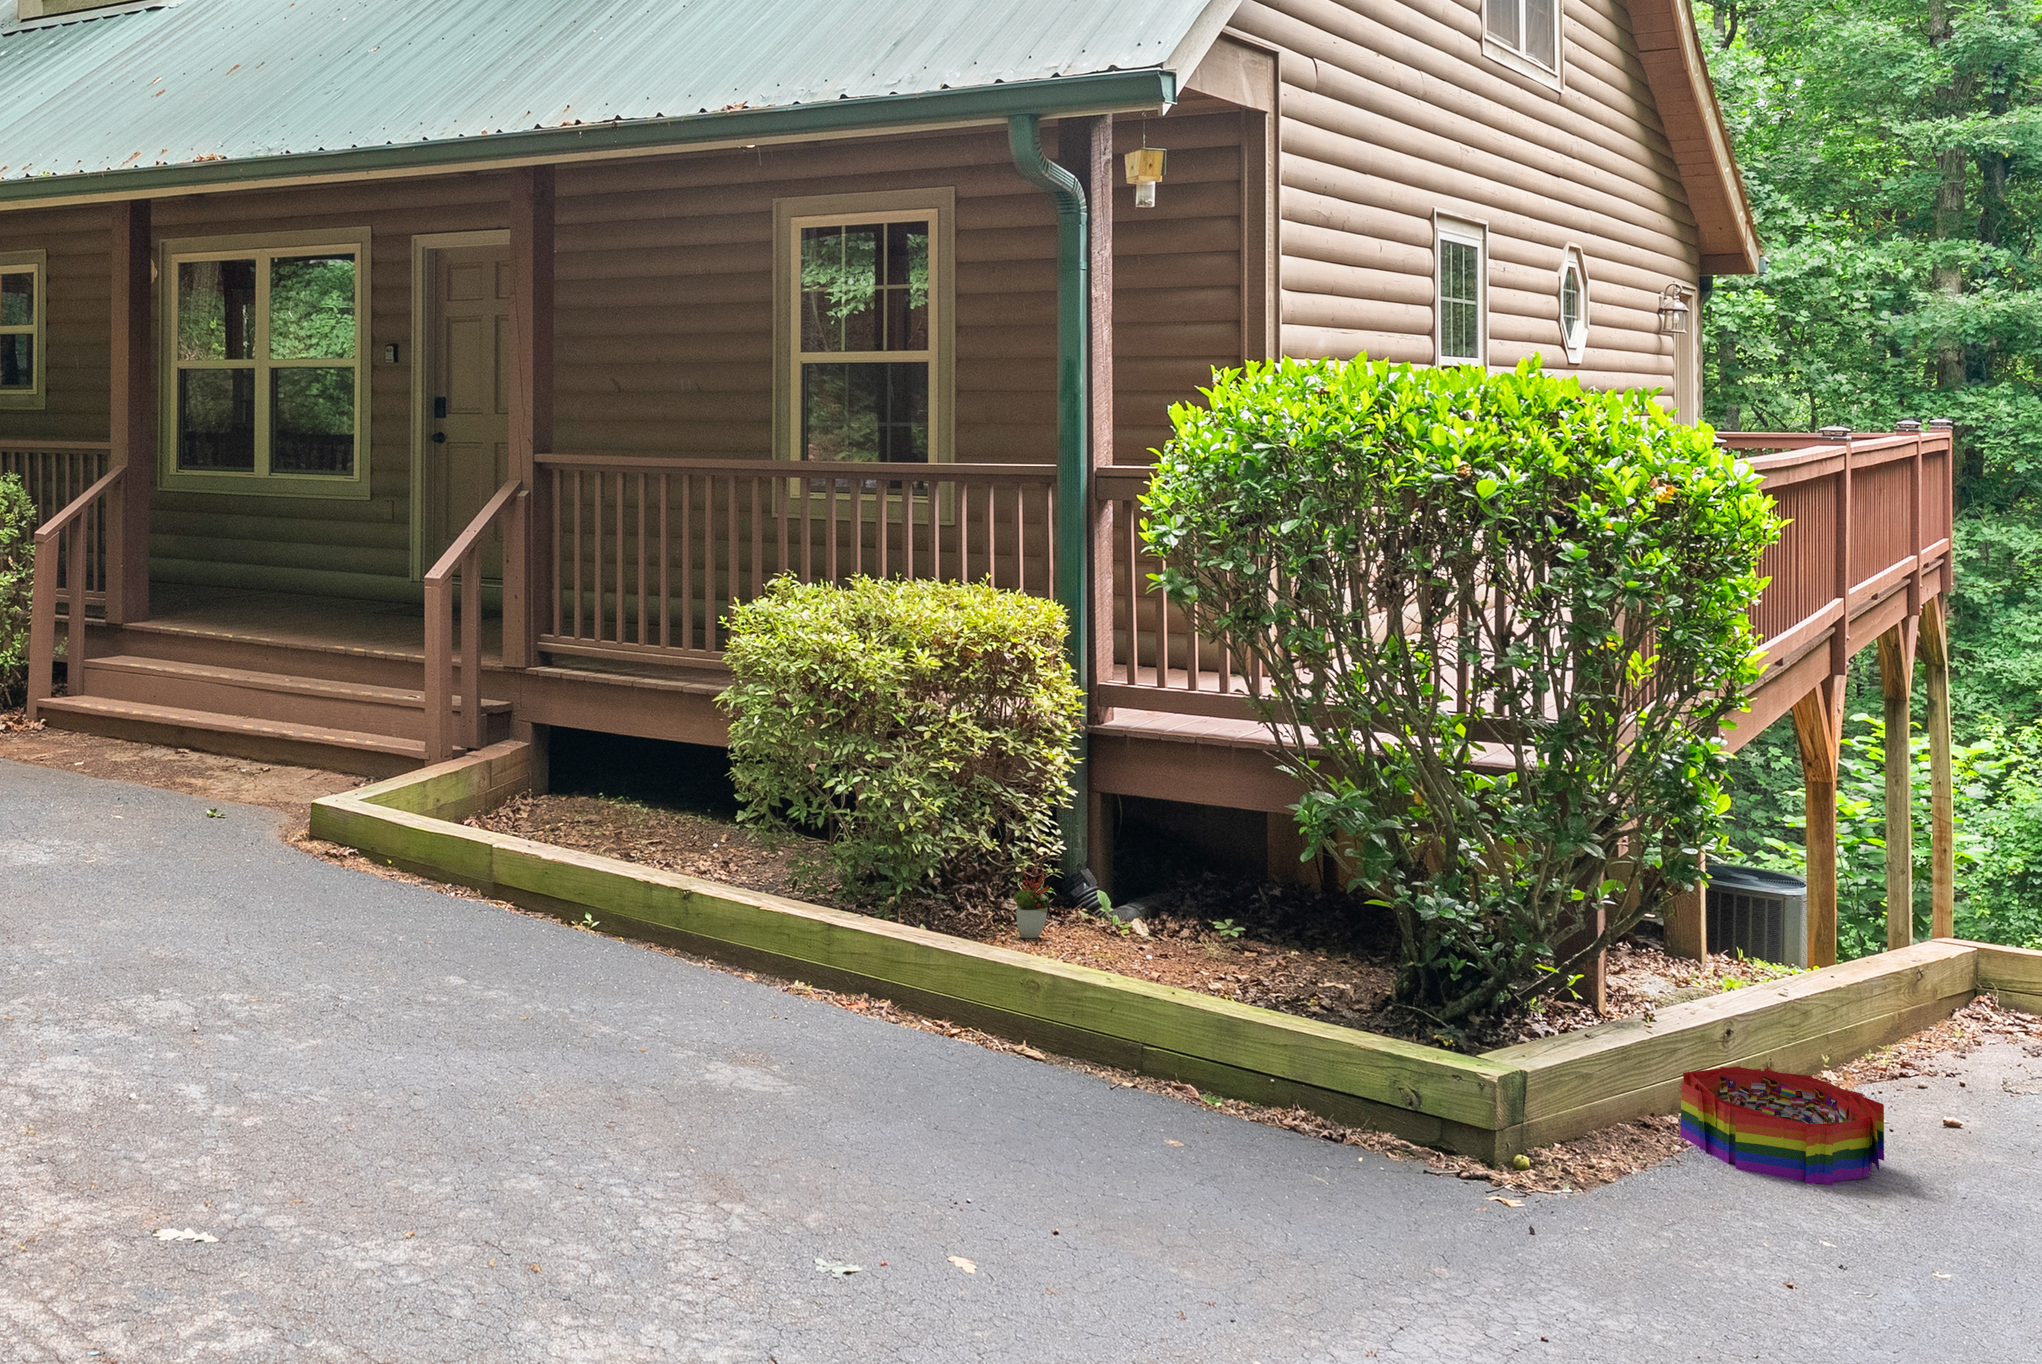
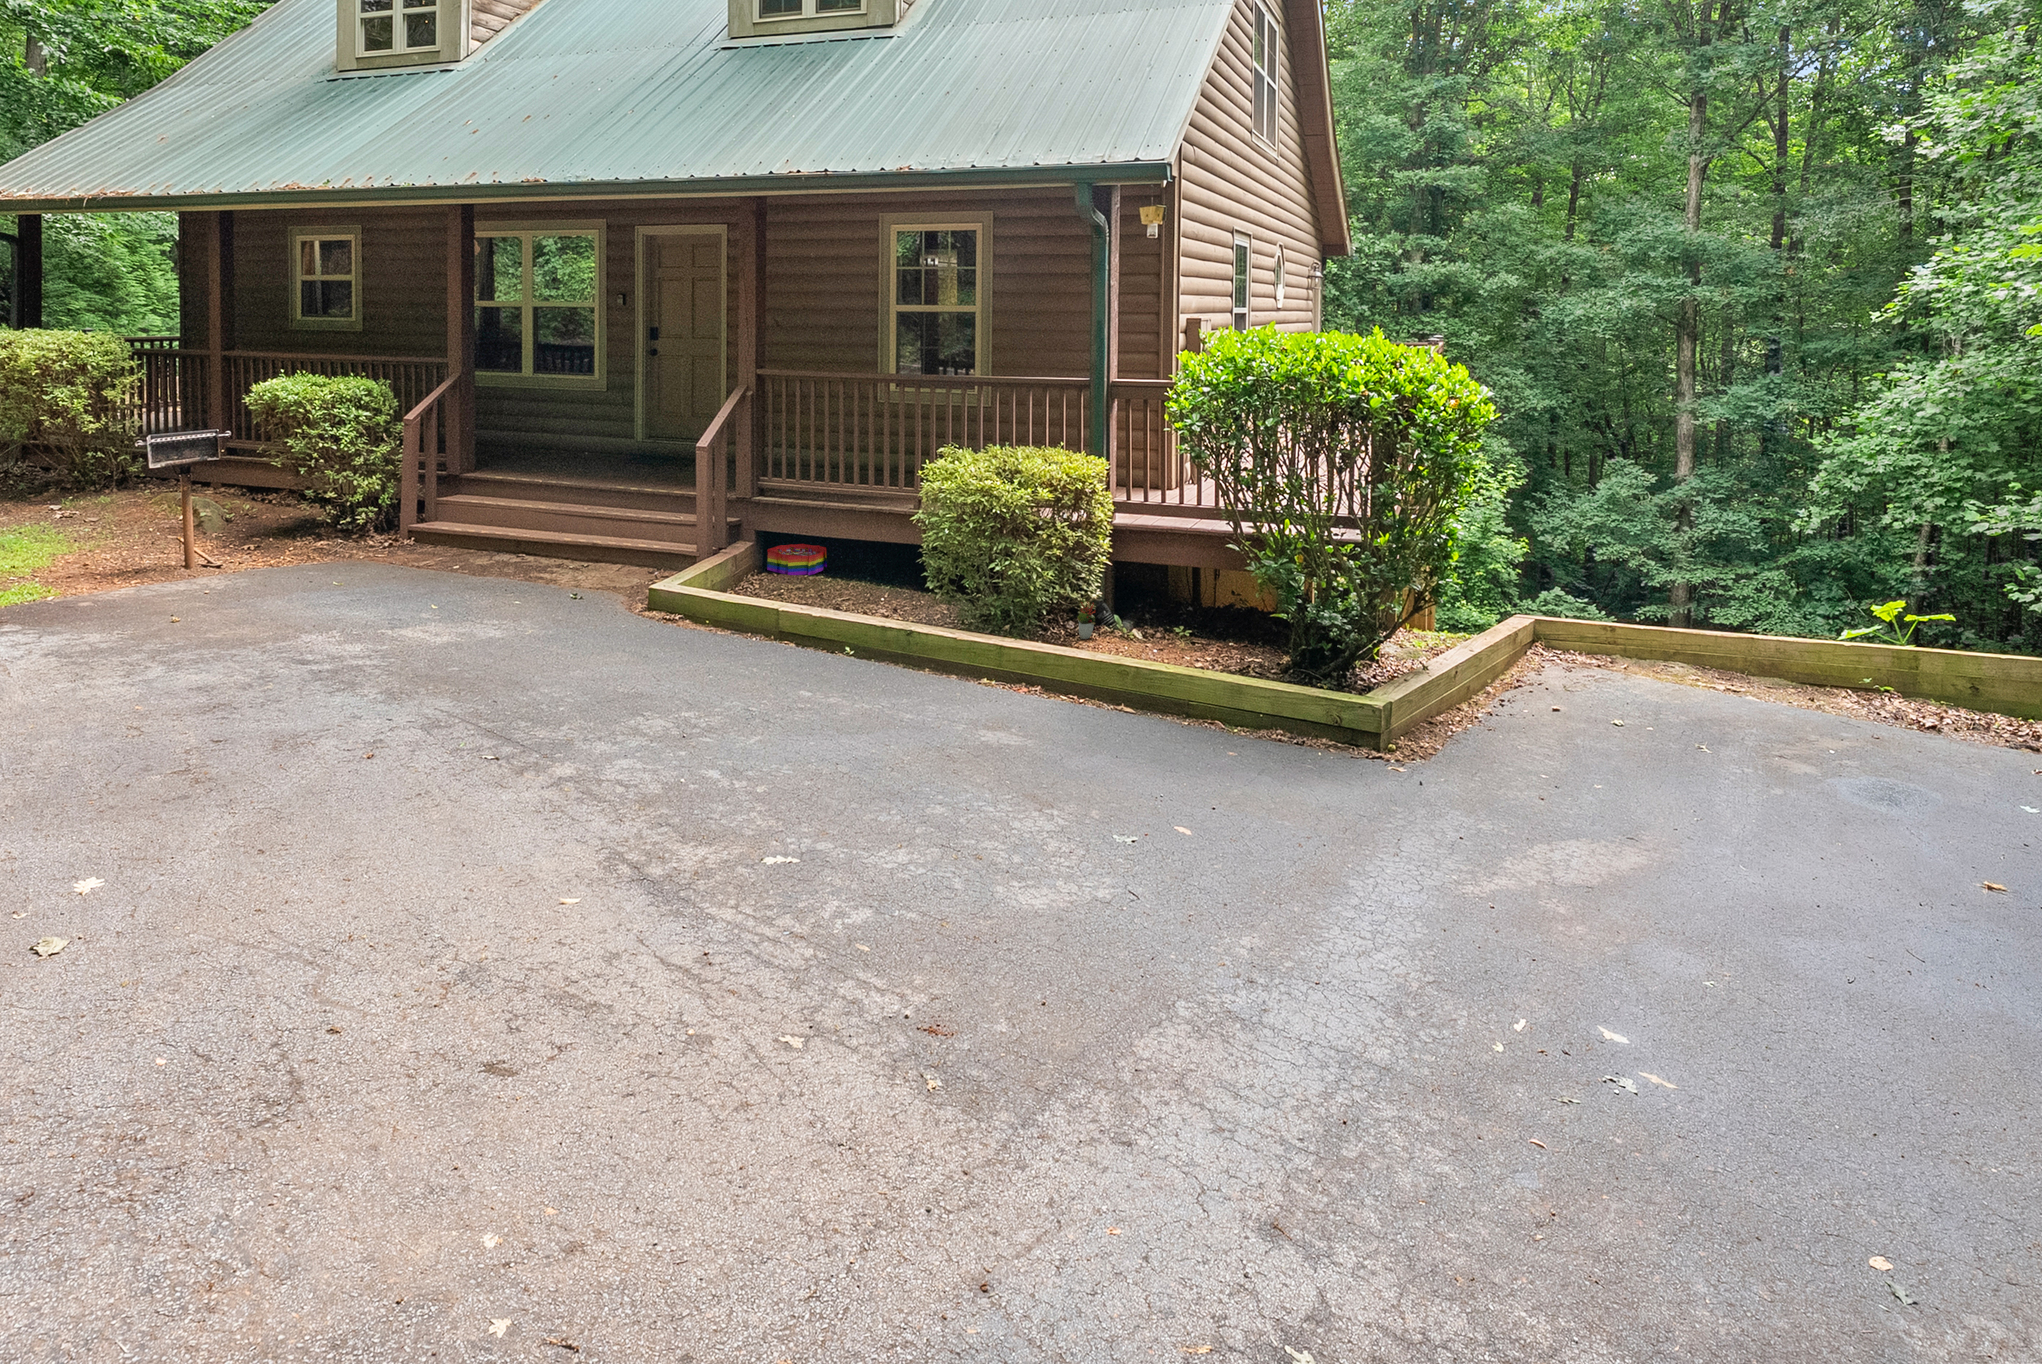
storage bin: present [1680,1066,1884,1185] -> present [767,544,827,575]

